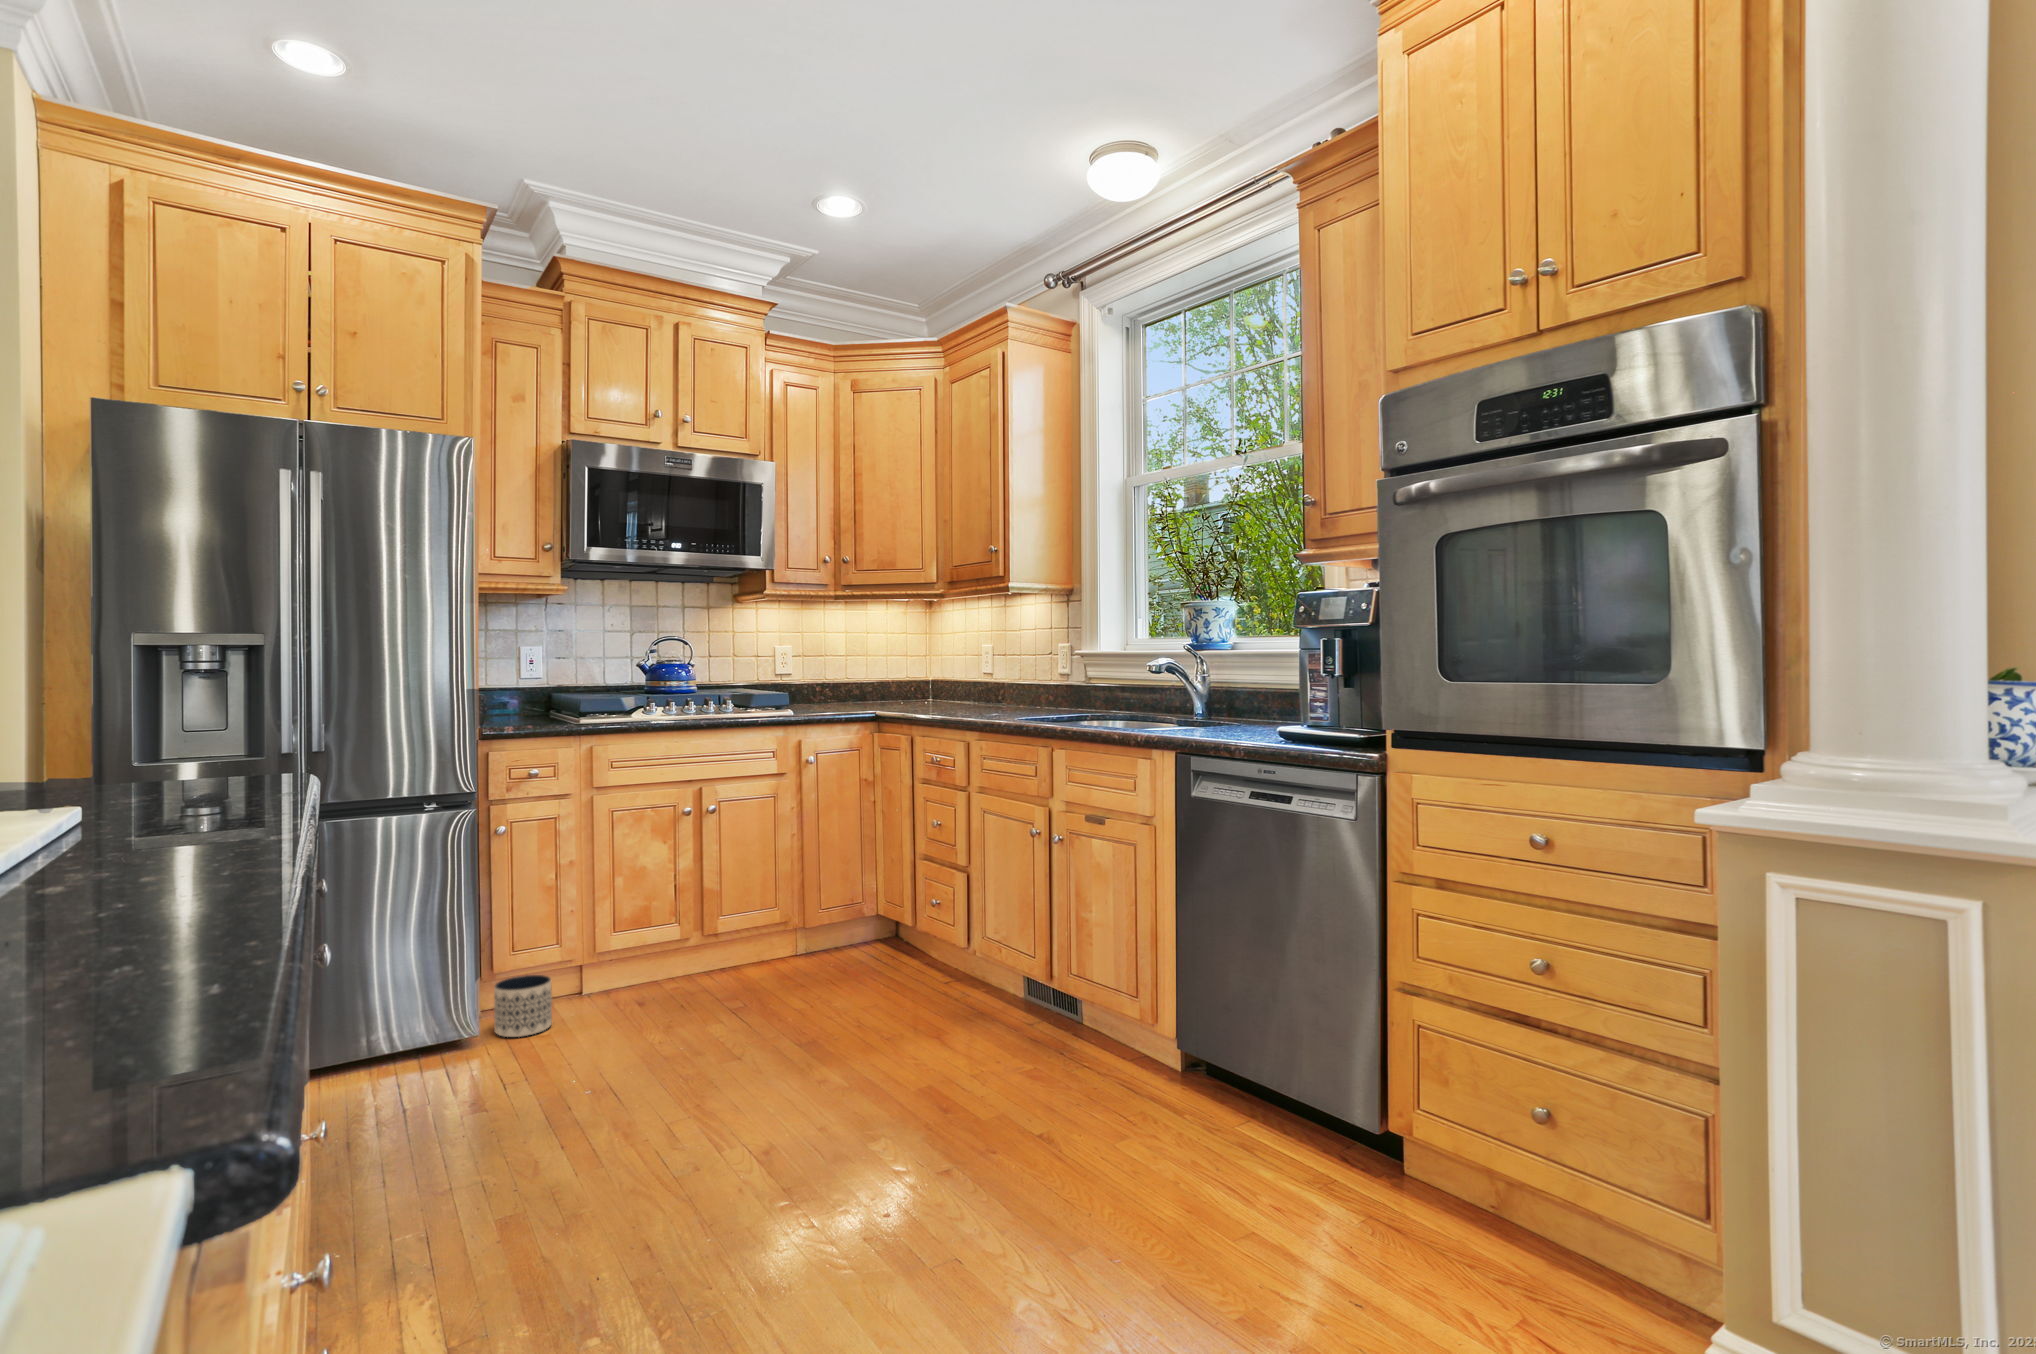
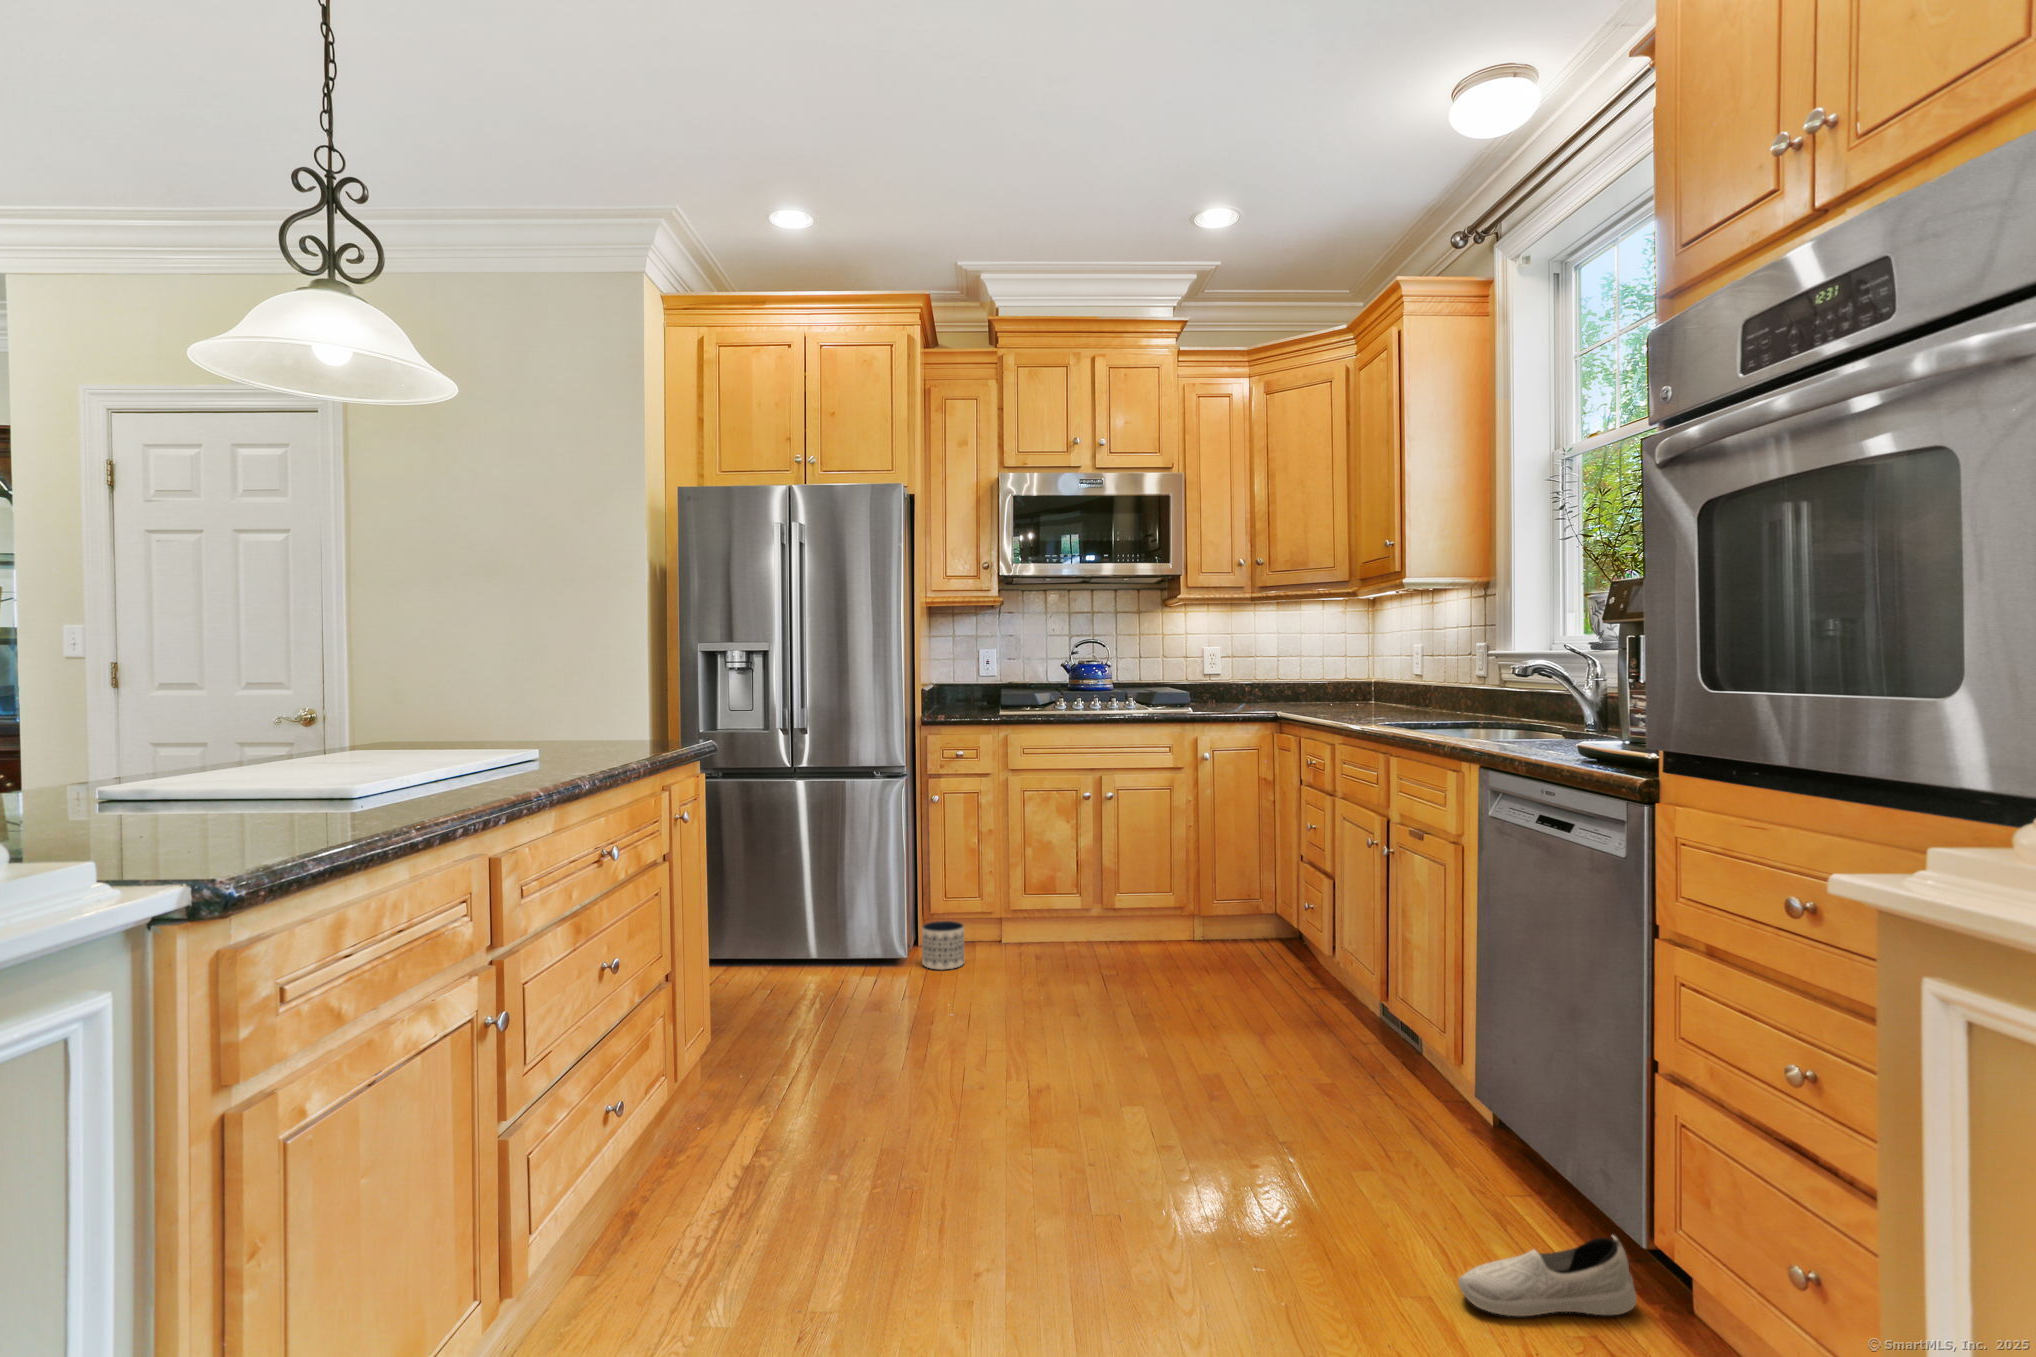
shoe: none [1270,1135,1384,1229] -> present [1458,1236,1637,1316]

